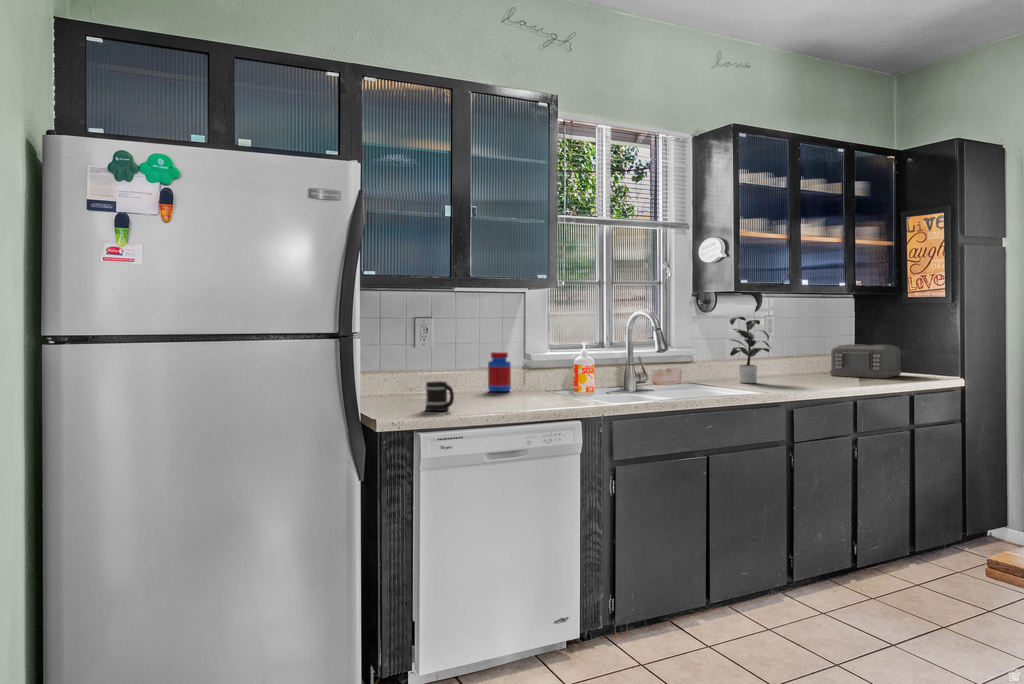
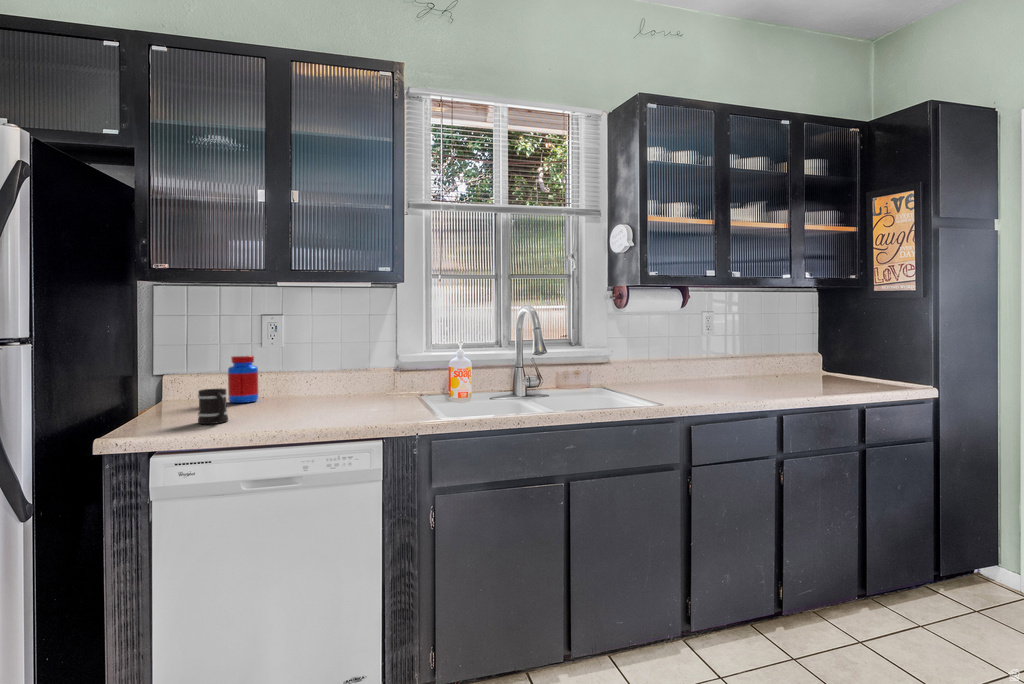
potted plant: present [730,317,771,383] -> none [632,313,699,390]
toaster: present [830,344,901,378] -> none [778,345,866,385]
jar: present [488,352,511,392] -> present [228,356,258,403]

